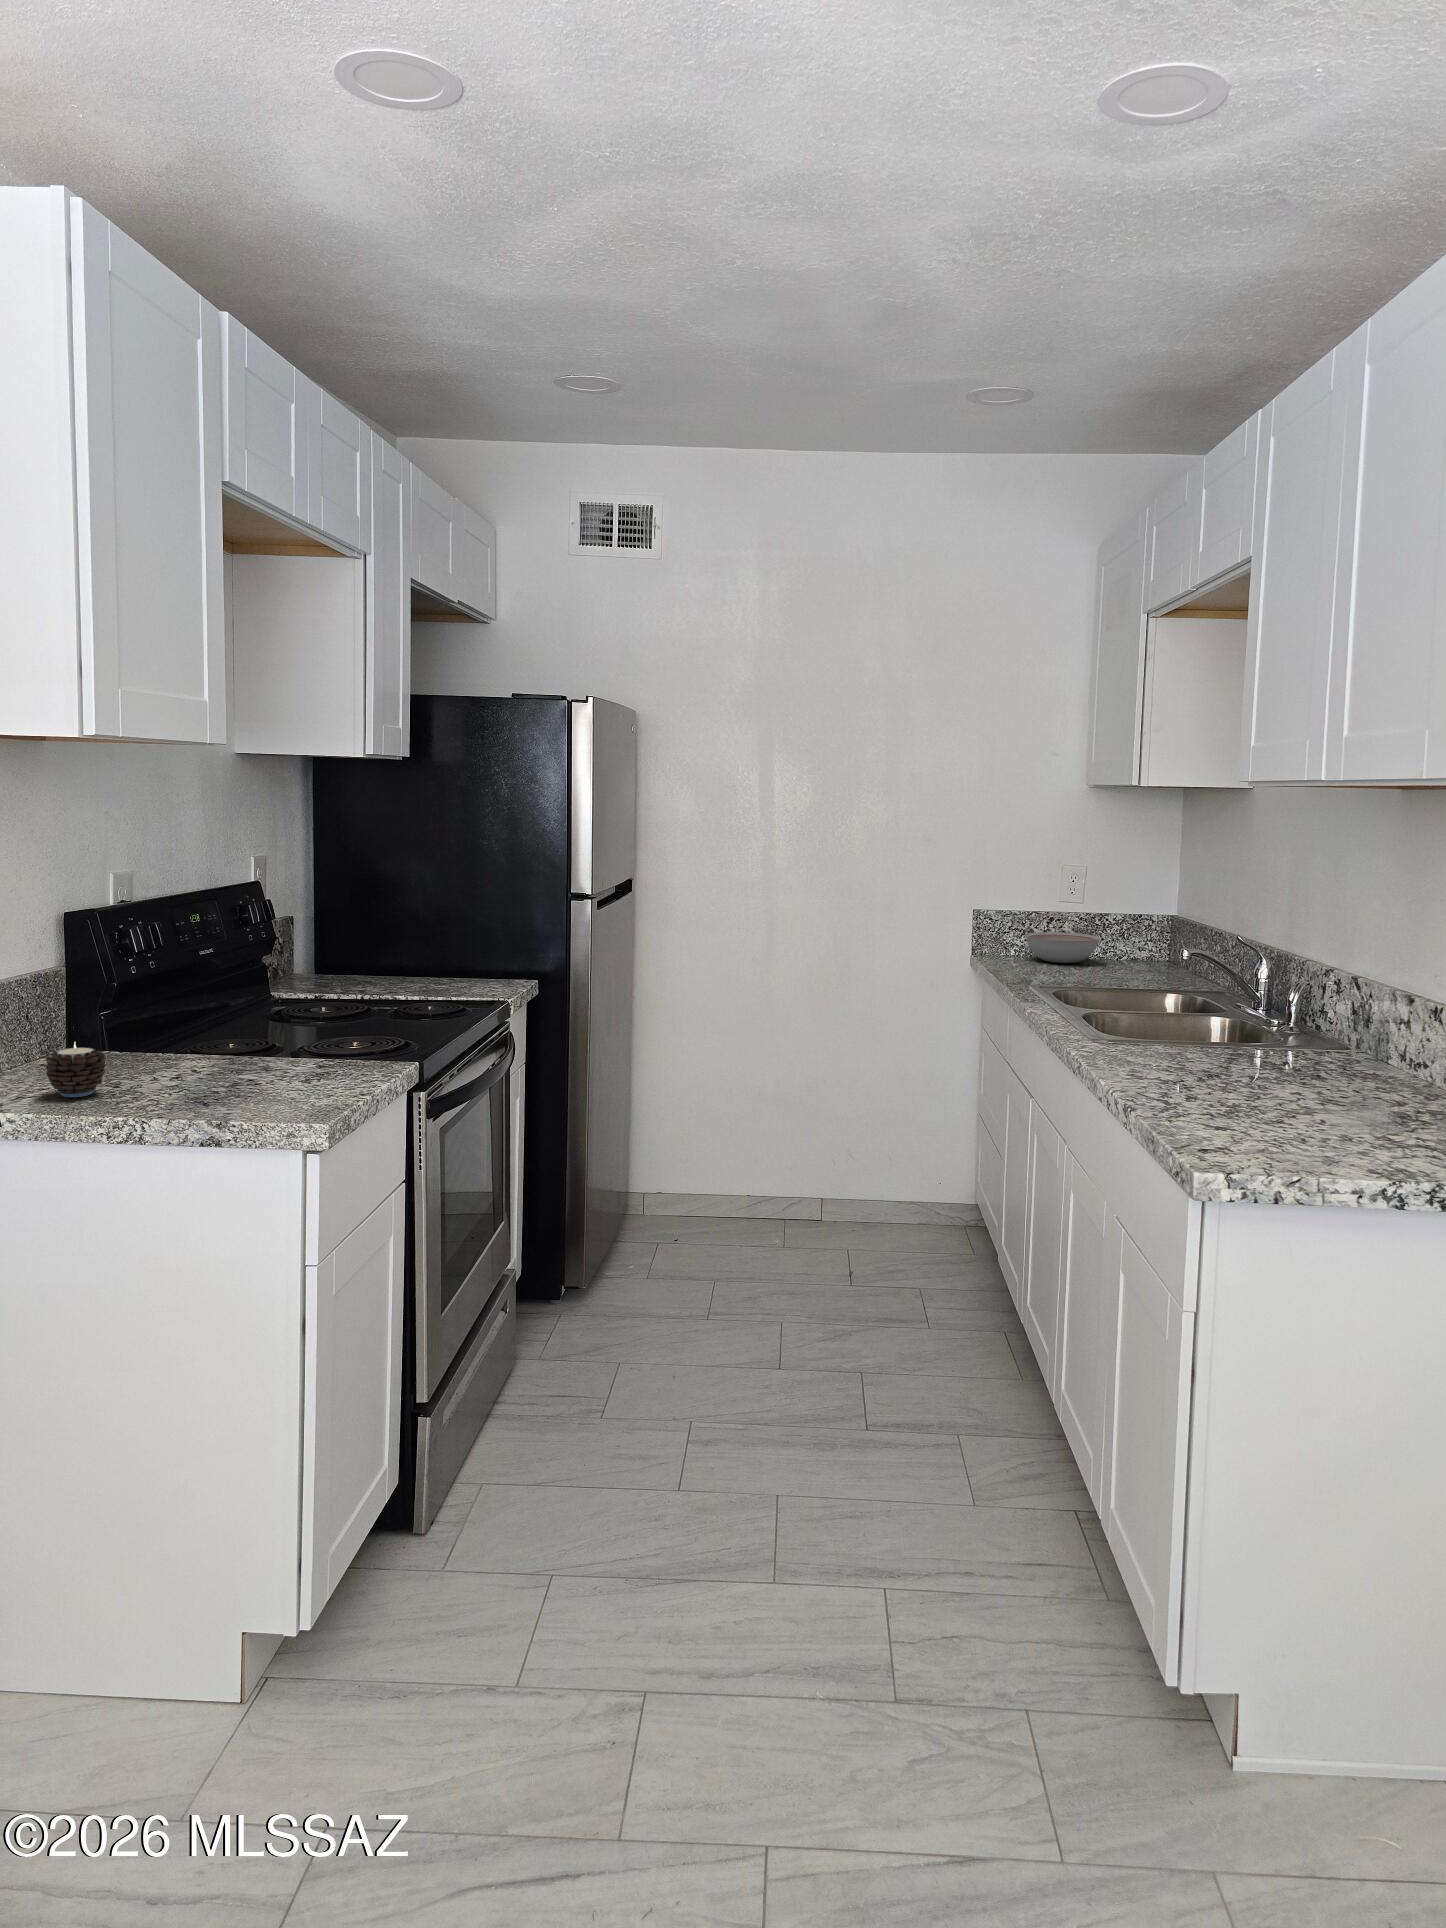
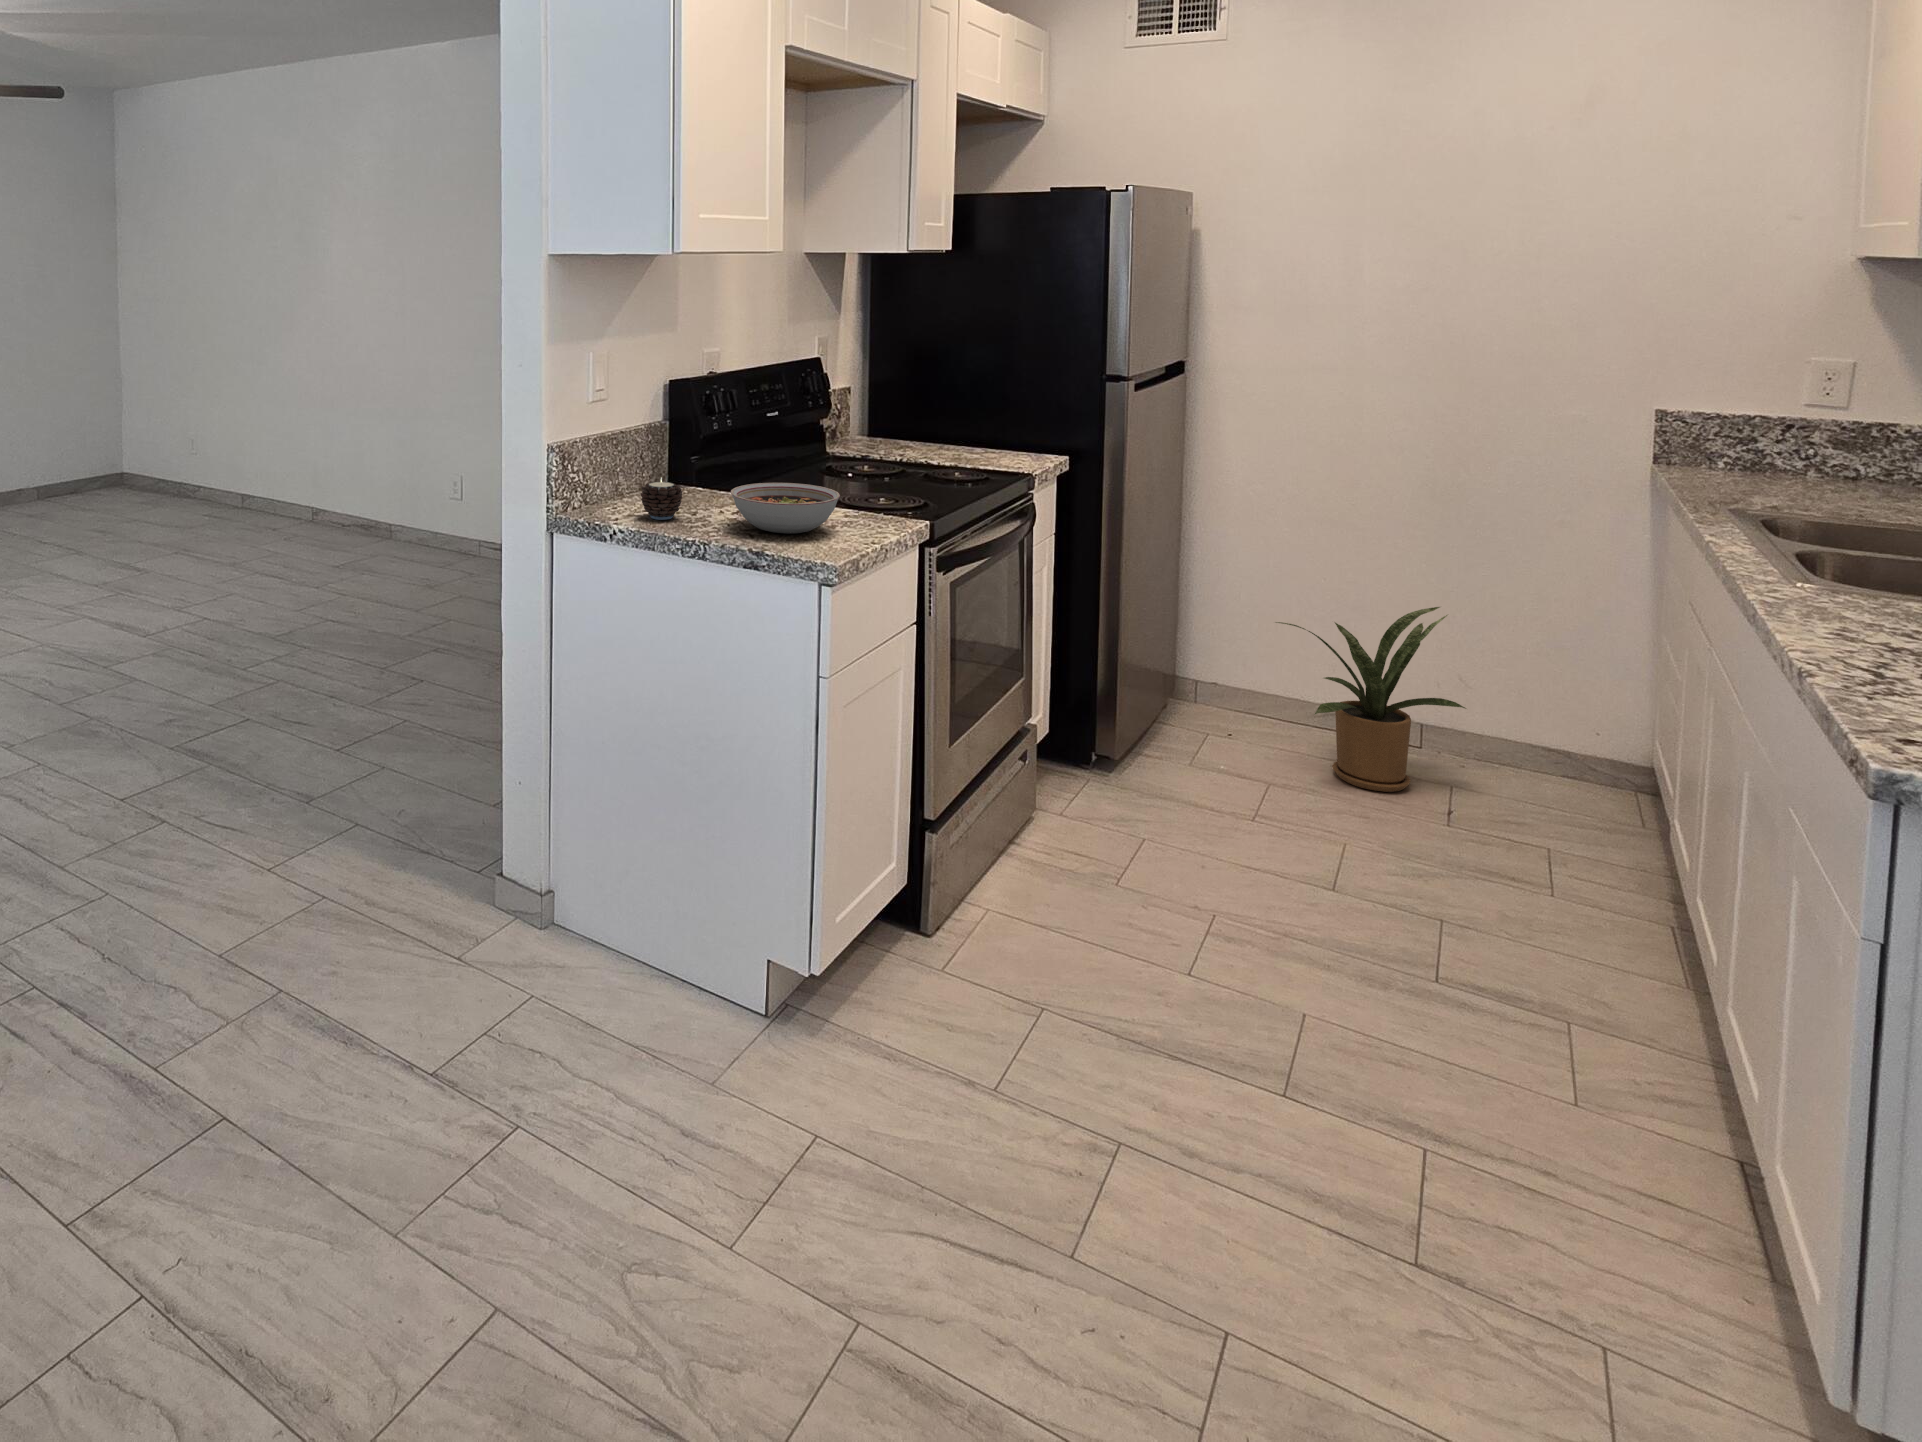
bowl: present [1025,932,1100,963] -> present [731,483,840,534]
house plant: none [708,1092,855,1266] -> present [1276,607,1466,792]

